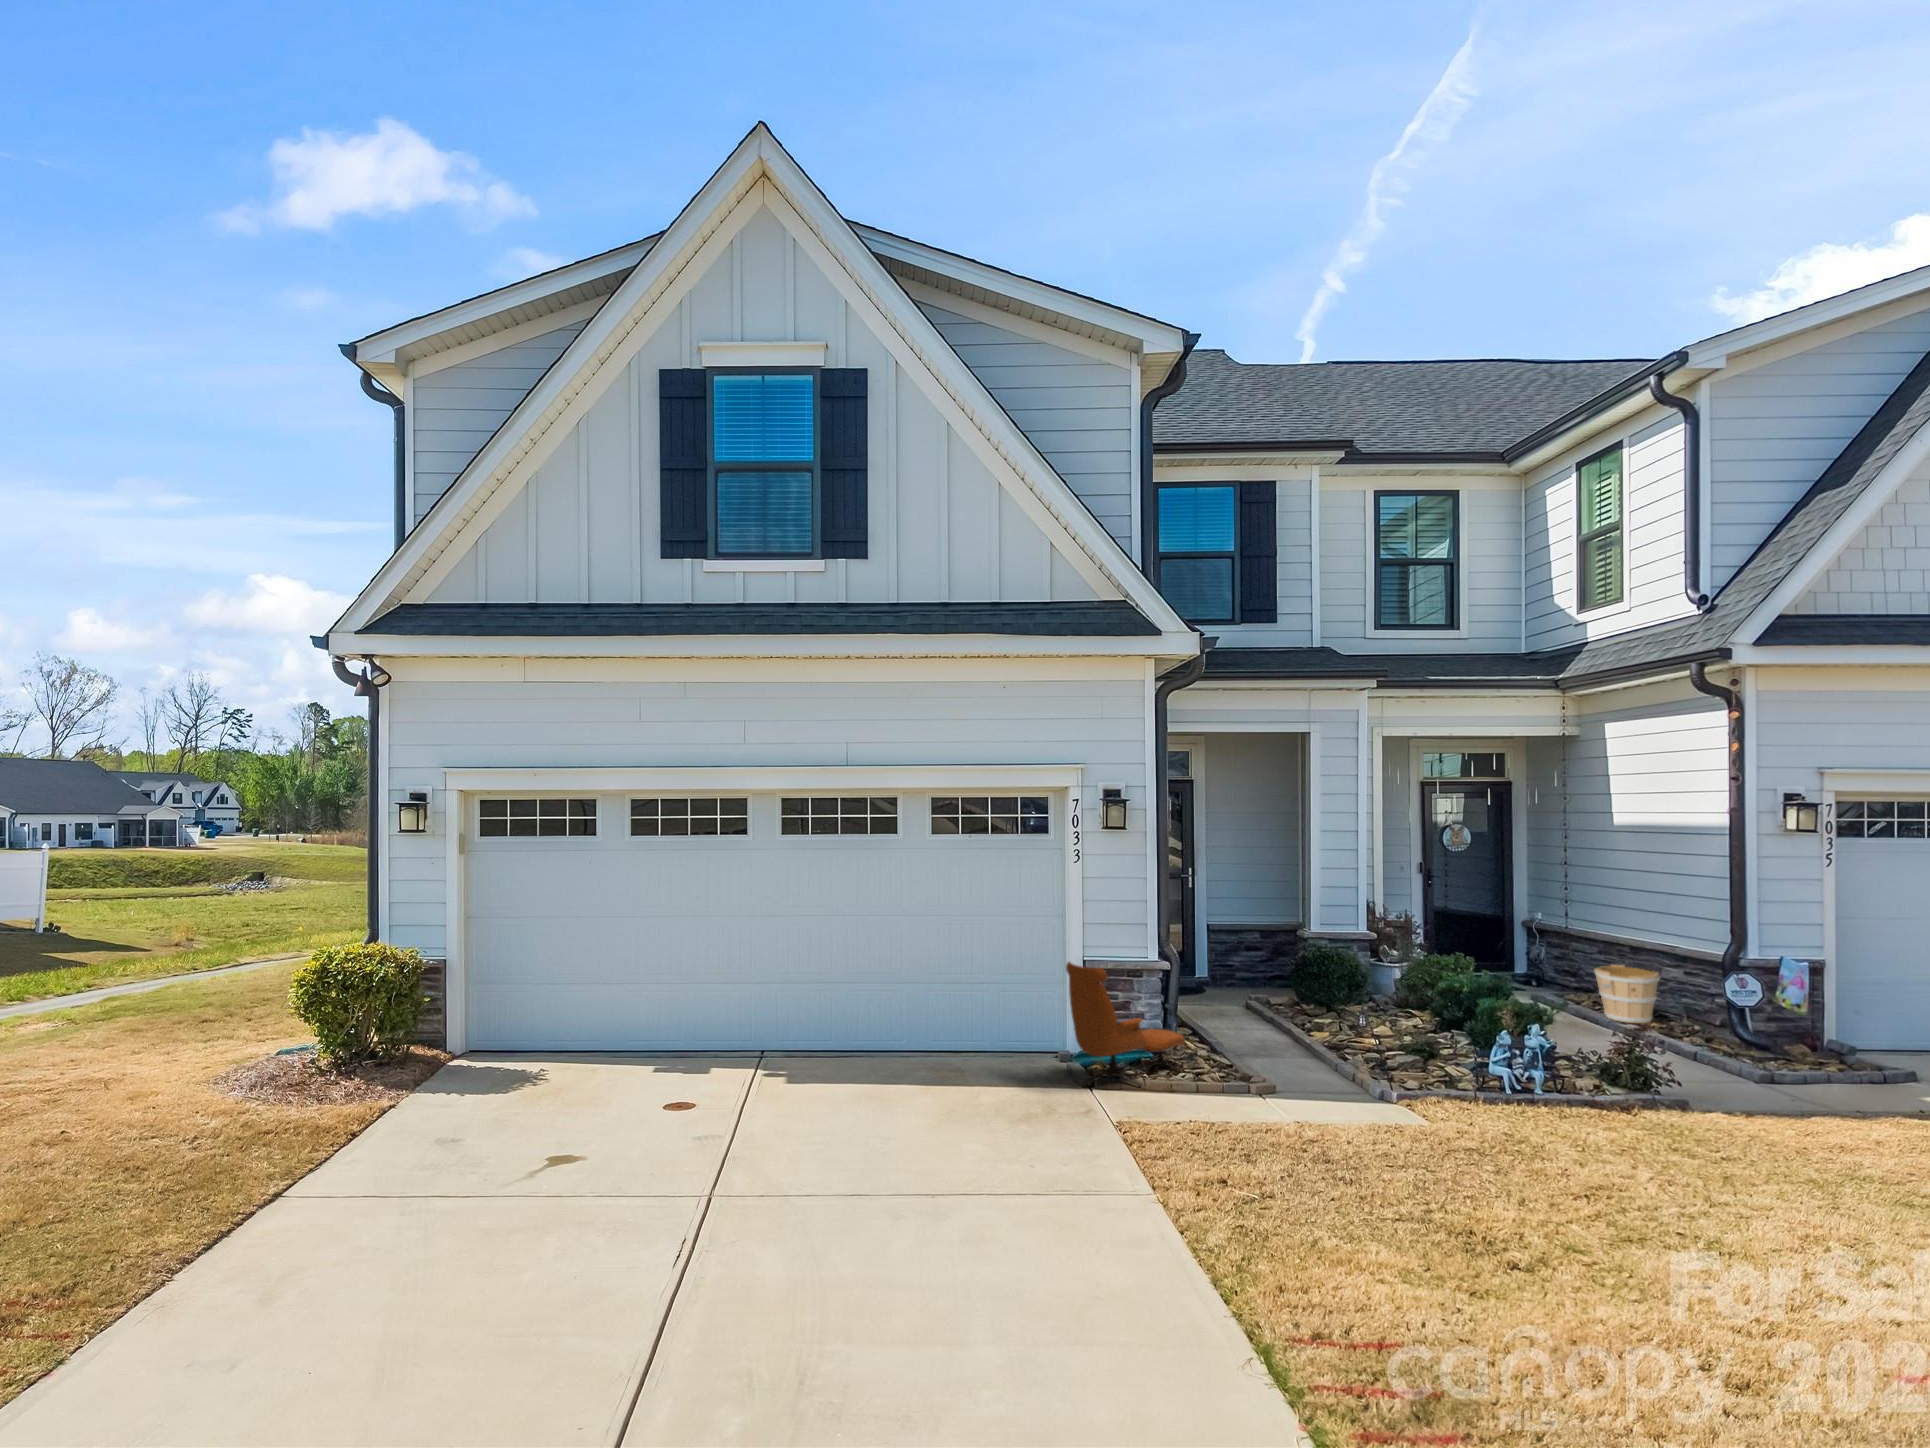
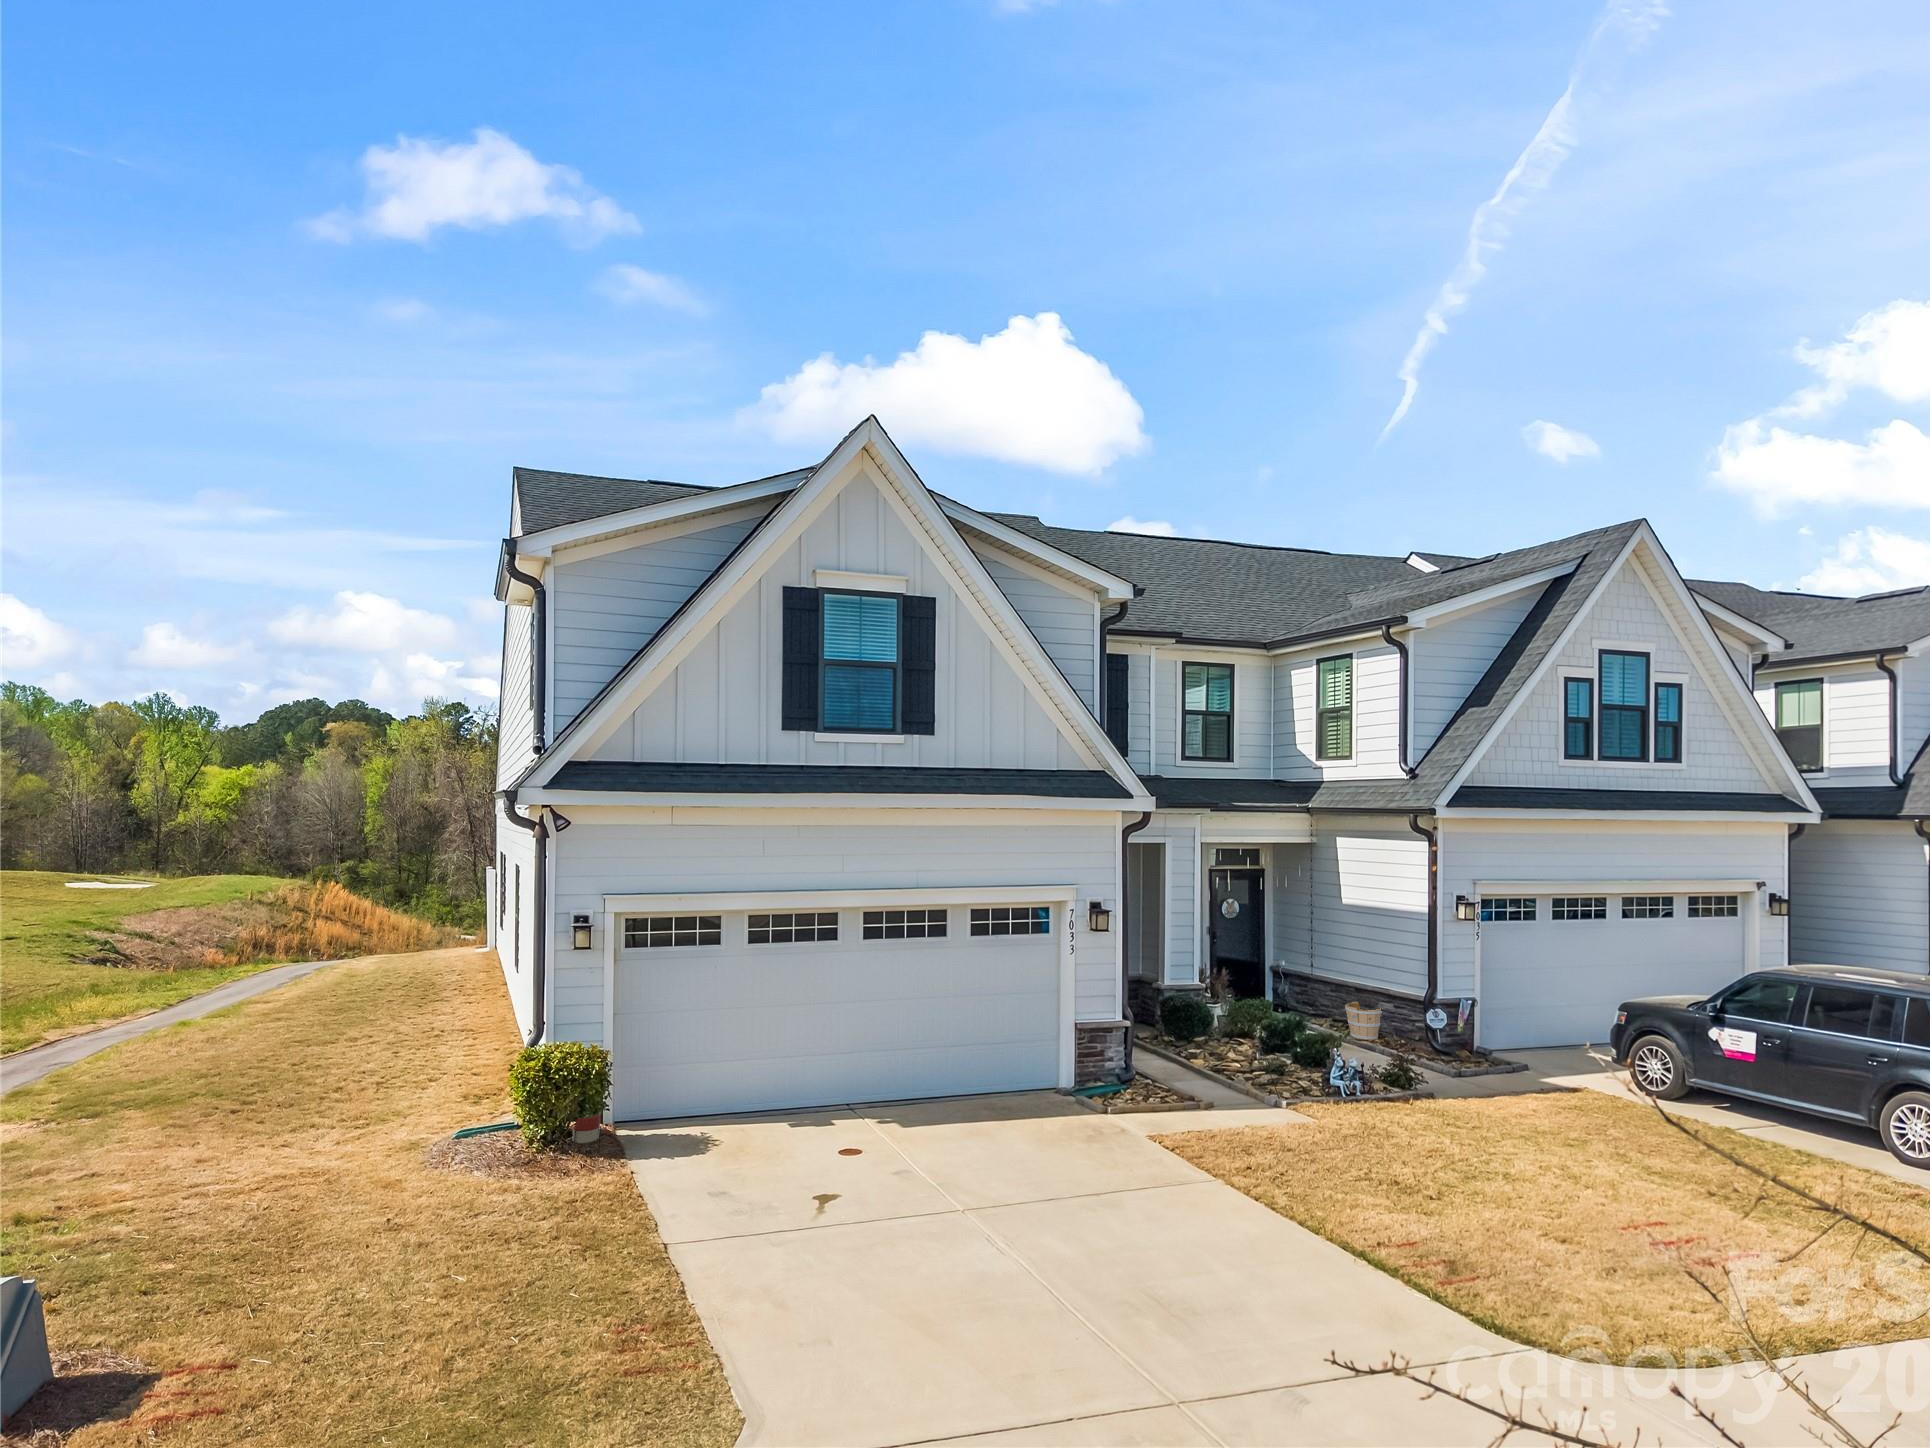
lounge chair: present [1066,962,1185,1087] -> none [1082,1027,1145,1114]
planter: none [398,1025,433,1079] -> present [572,1112,601,1158]

